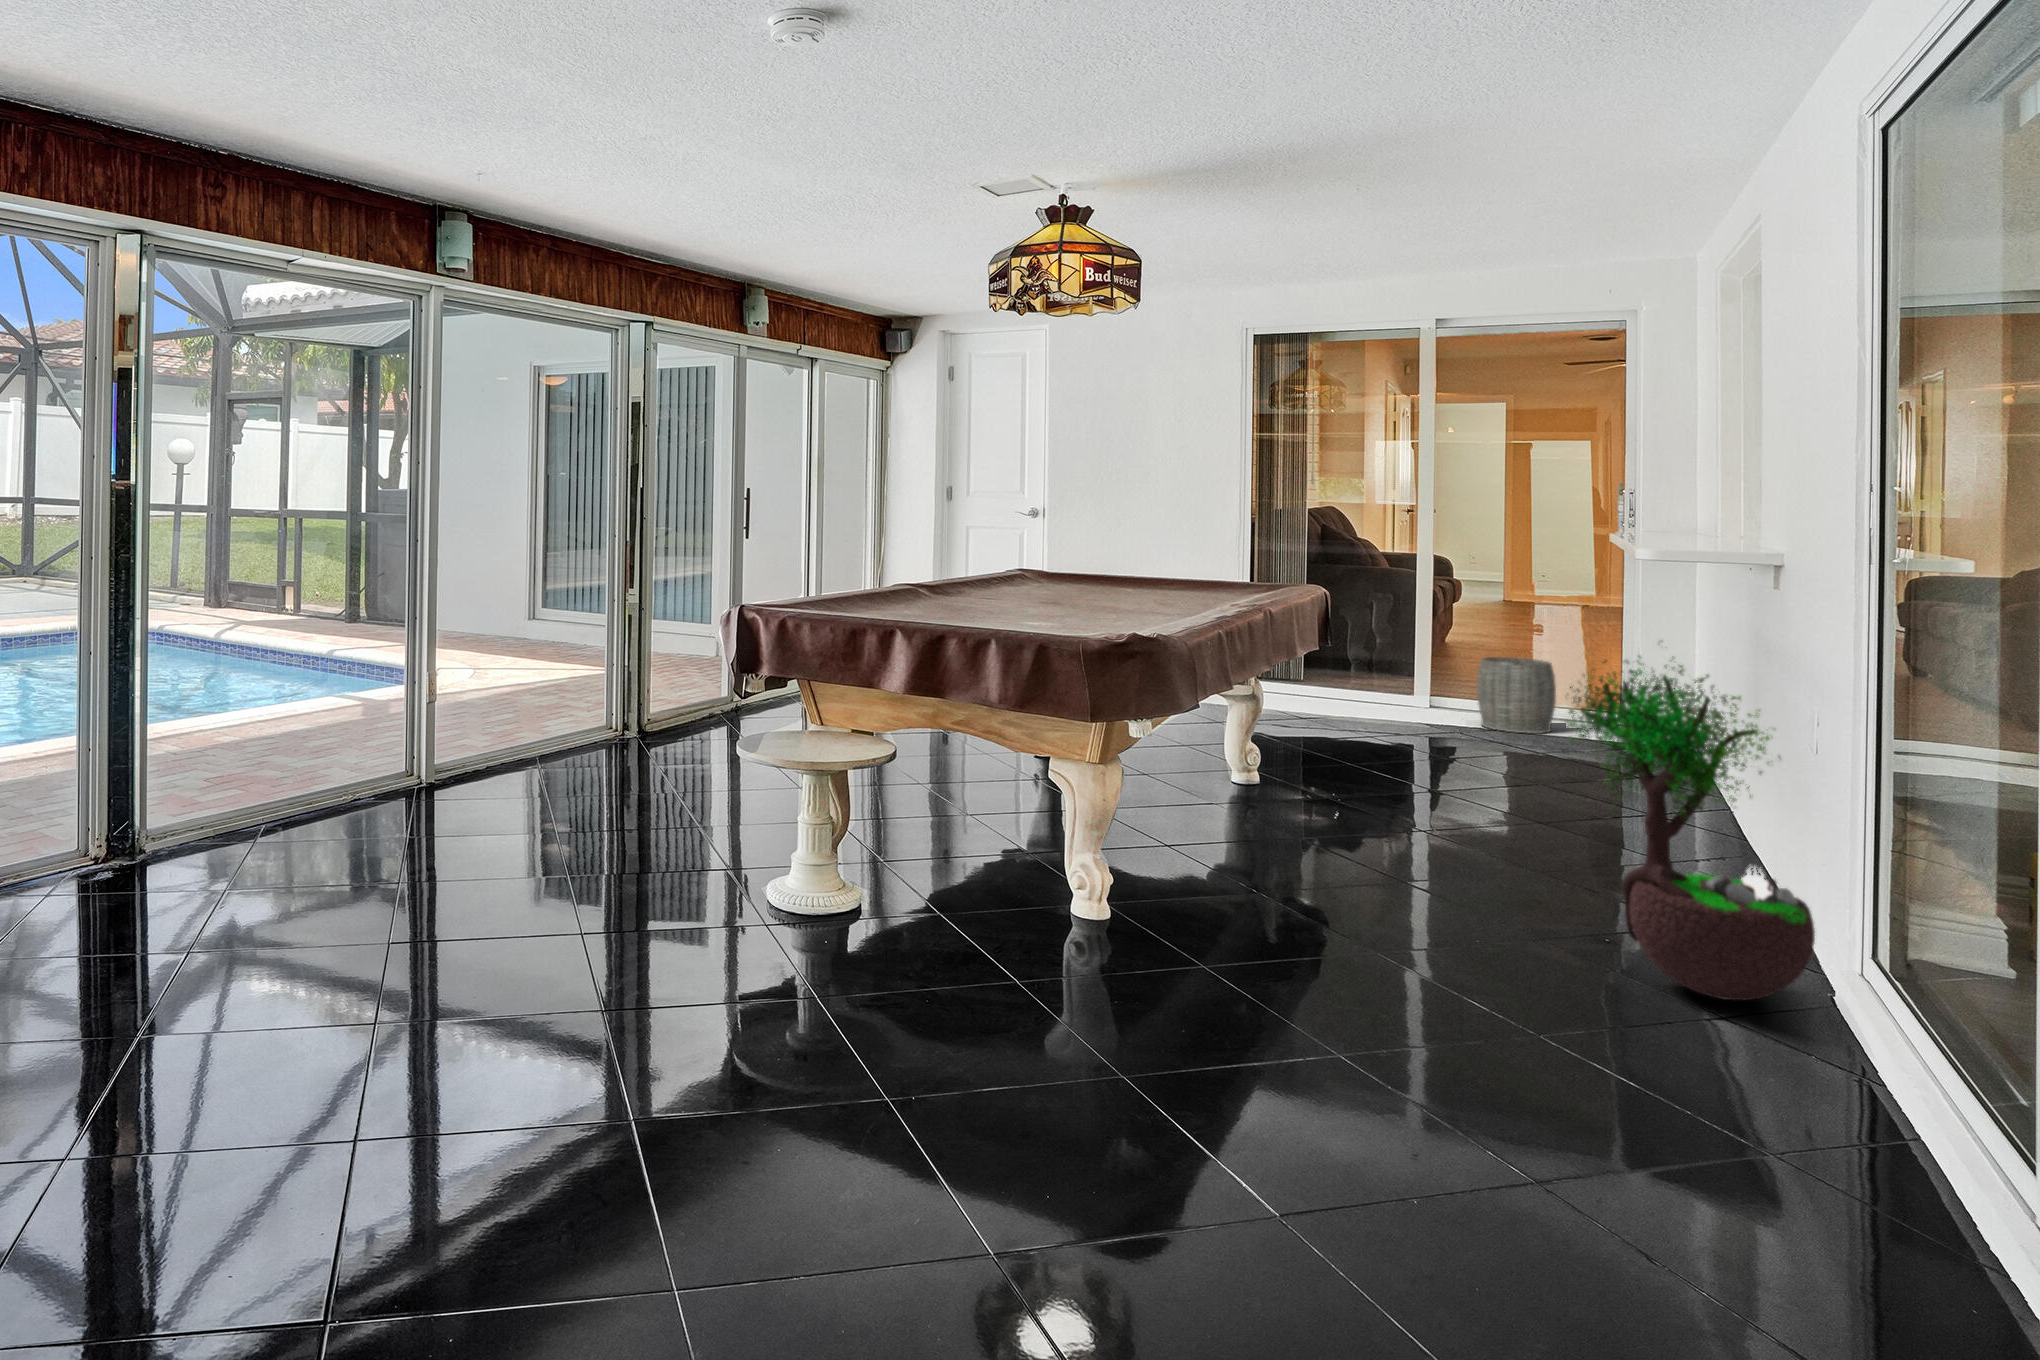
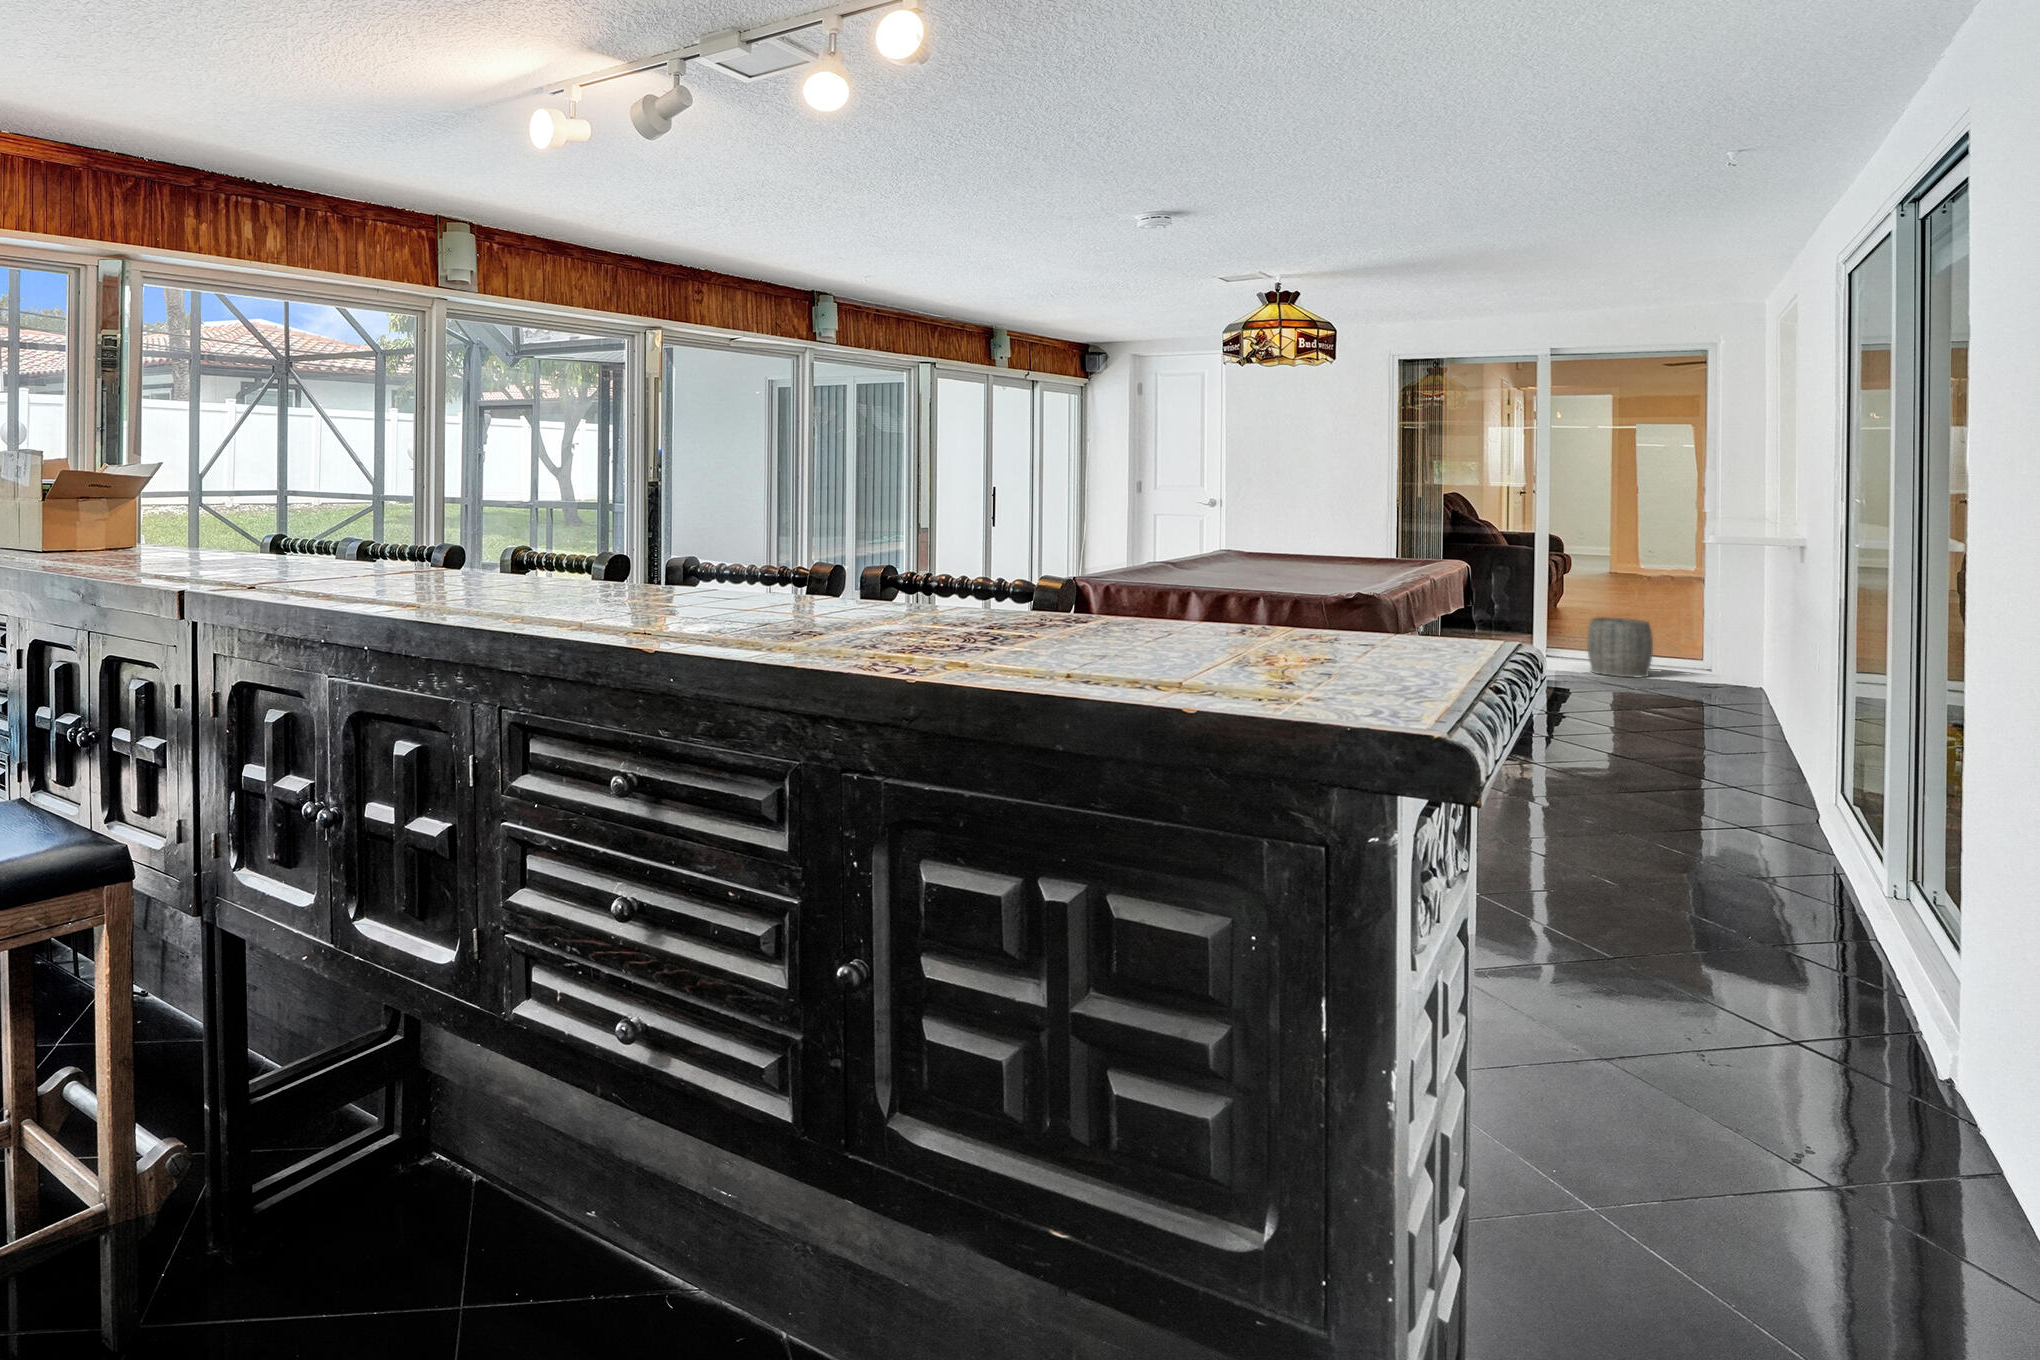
potted tree: present [1566,642,1815,1000] -> none [1649,598,1821,834]

